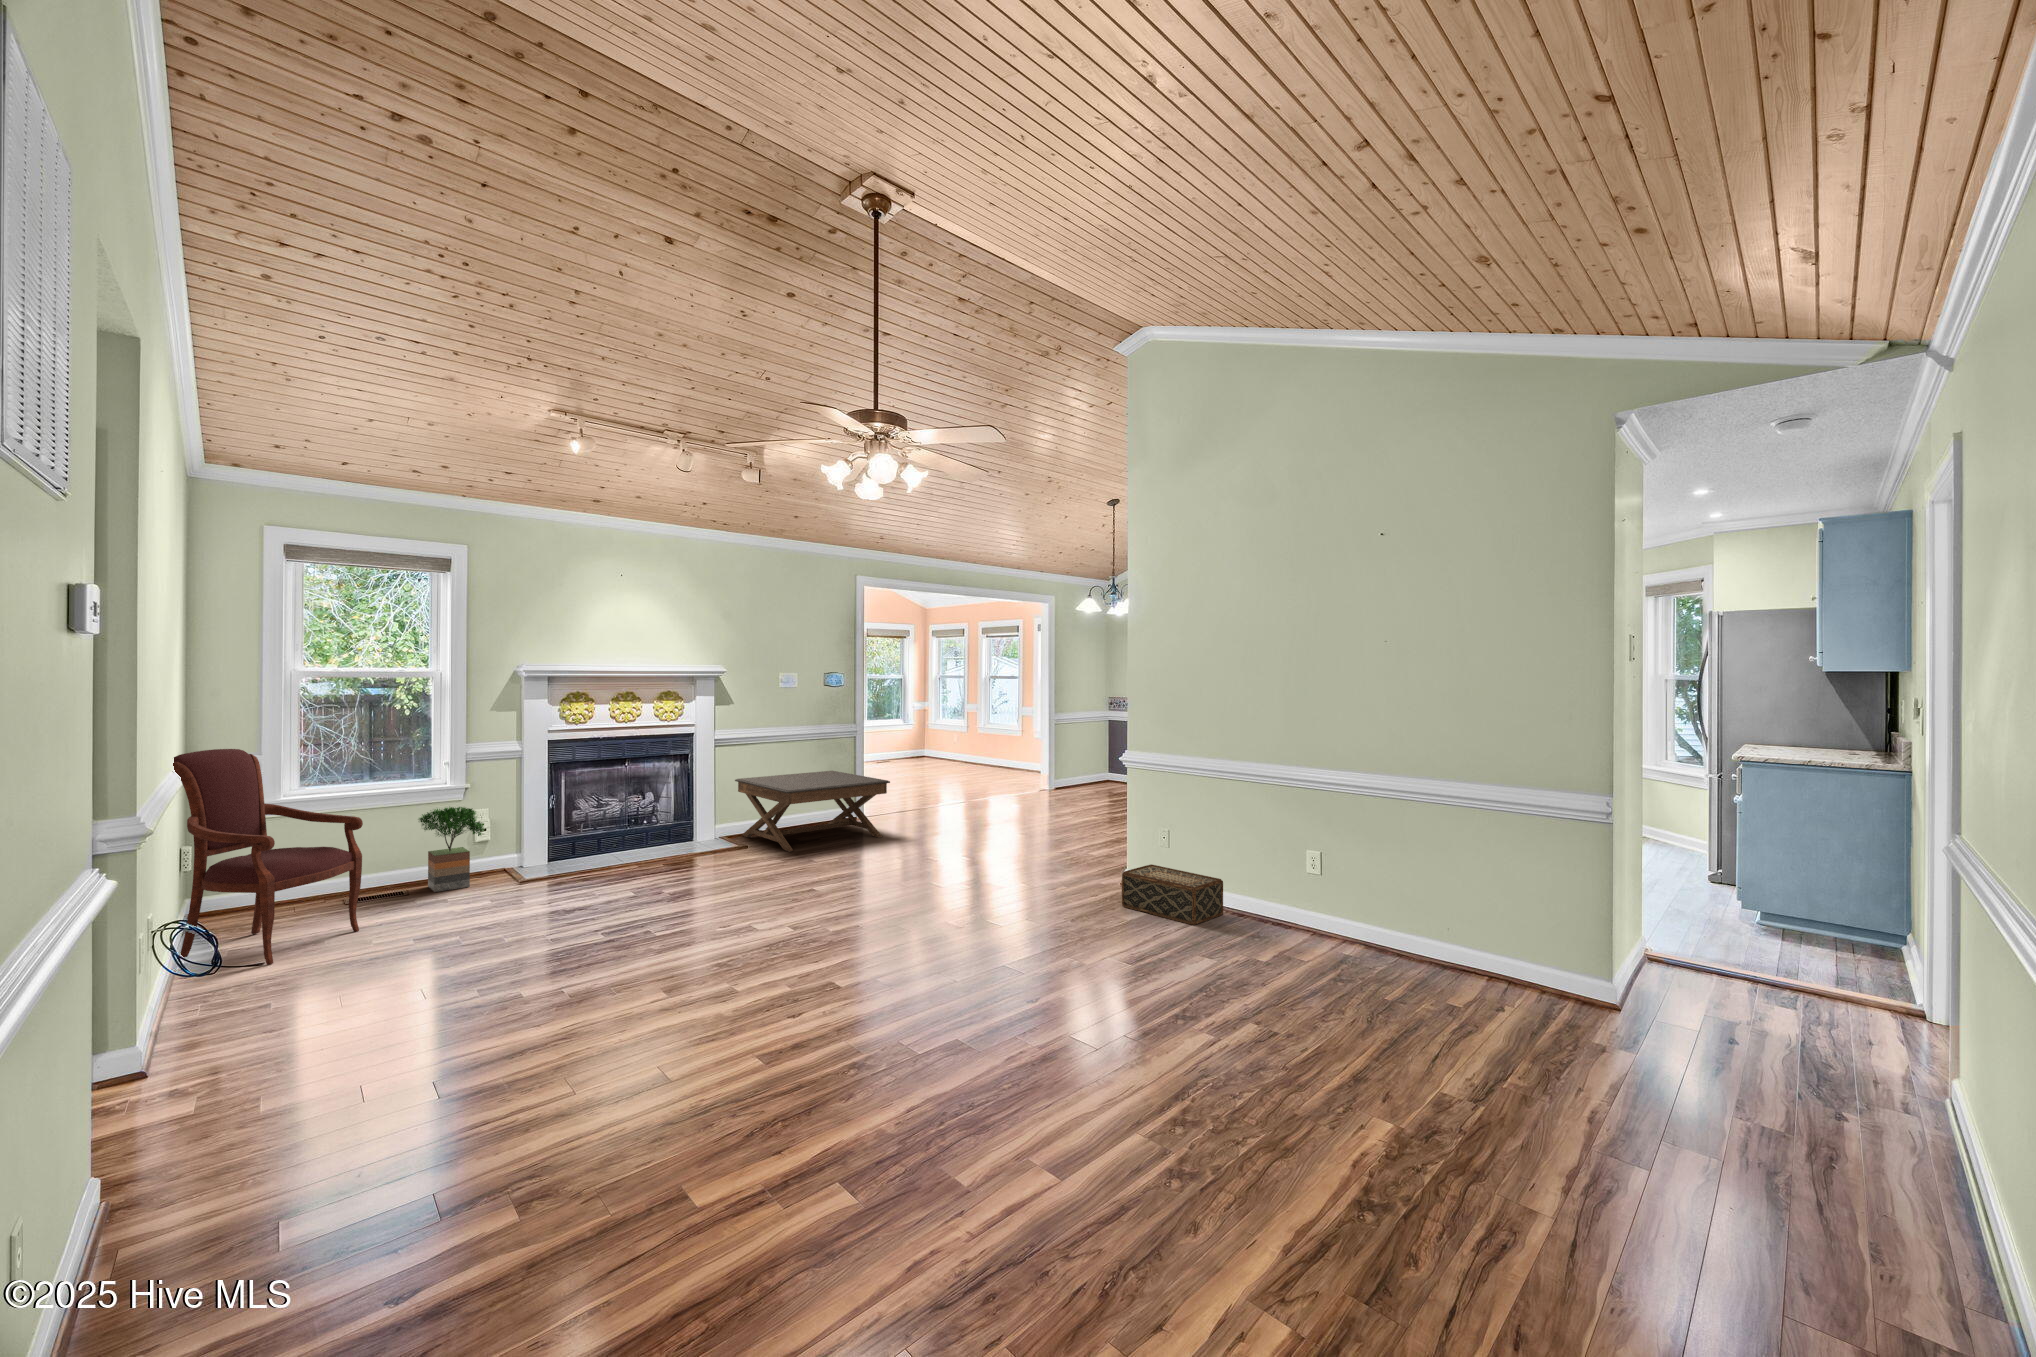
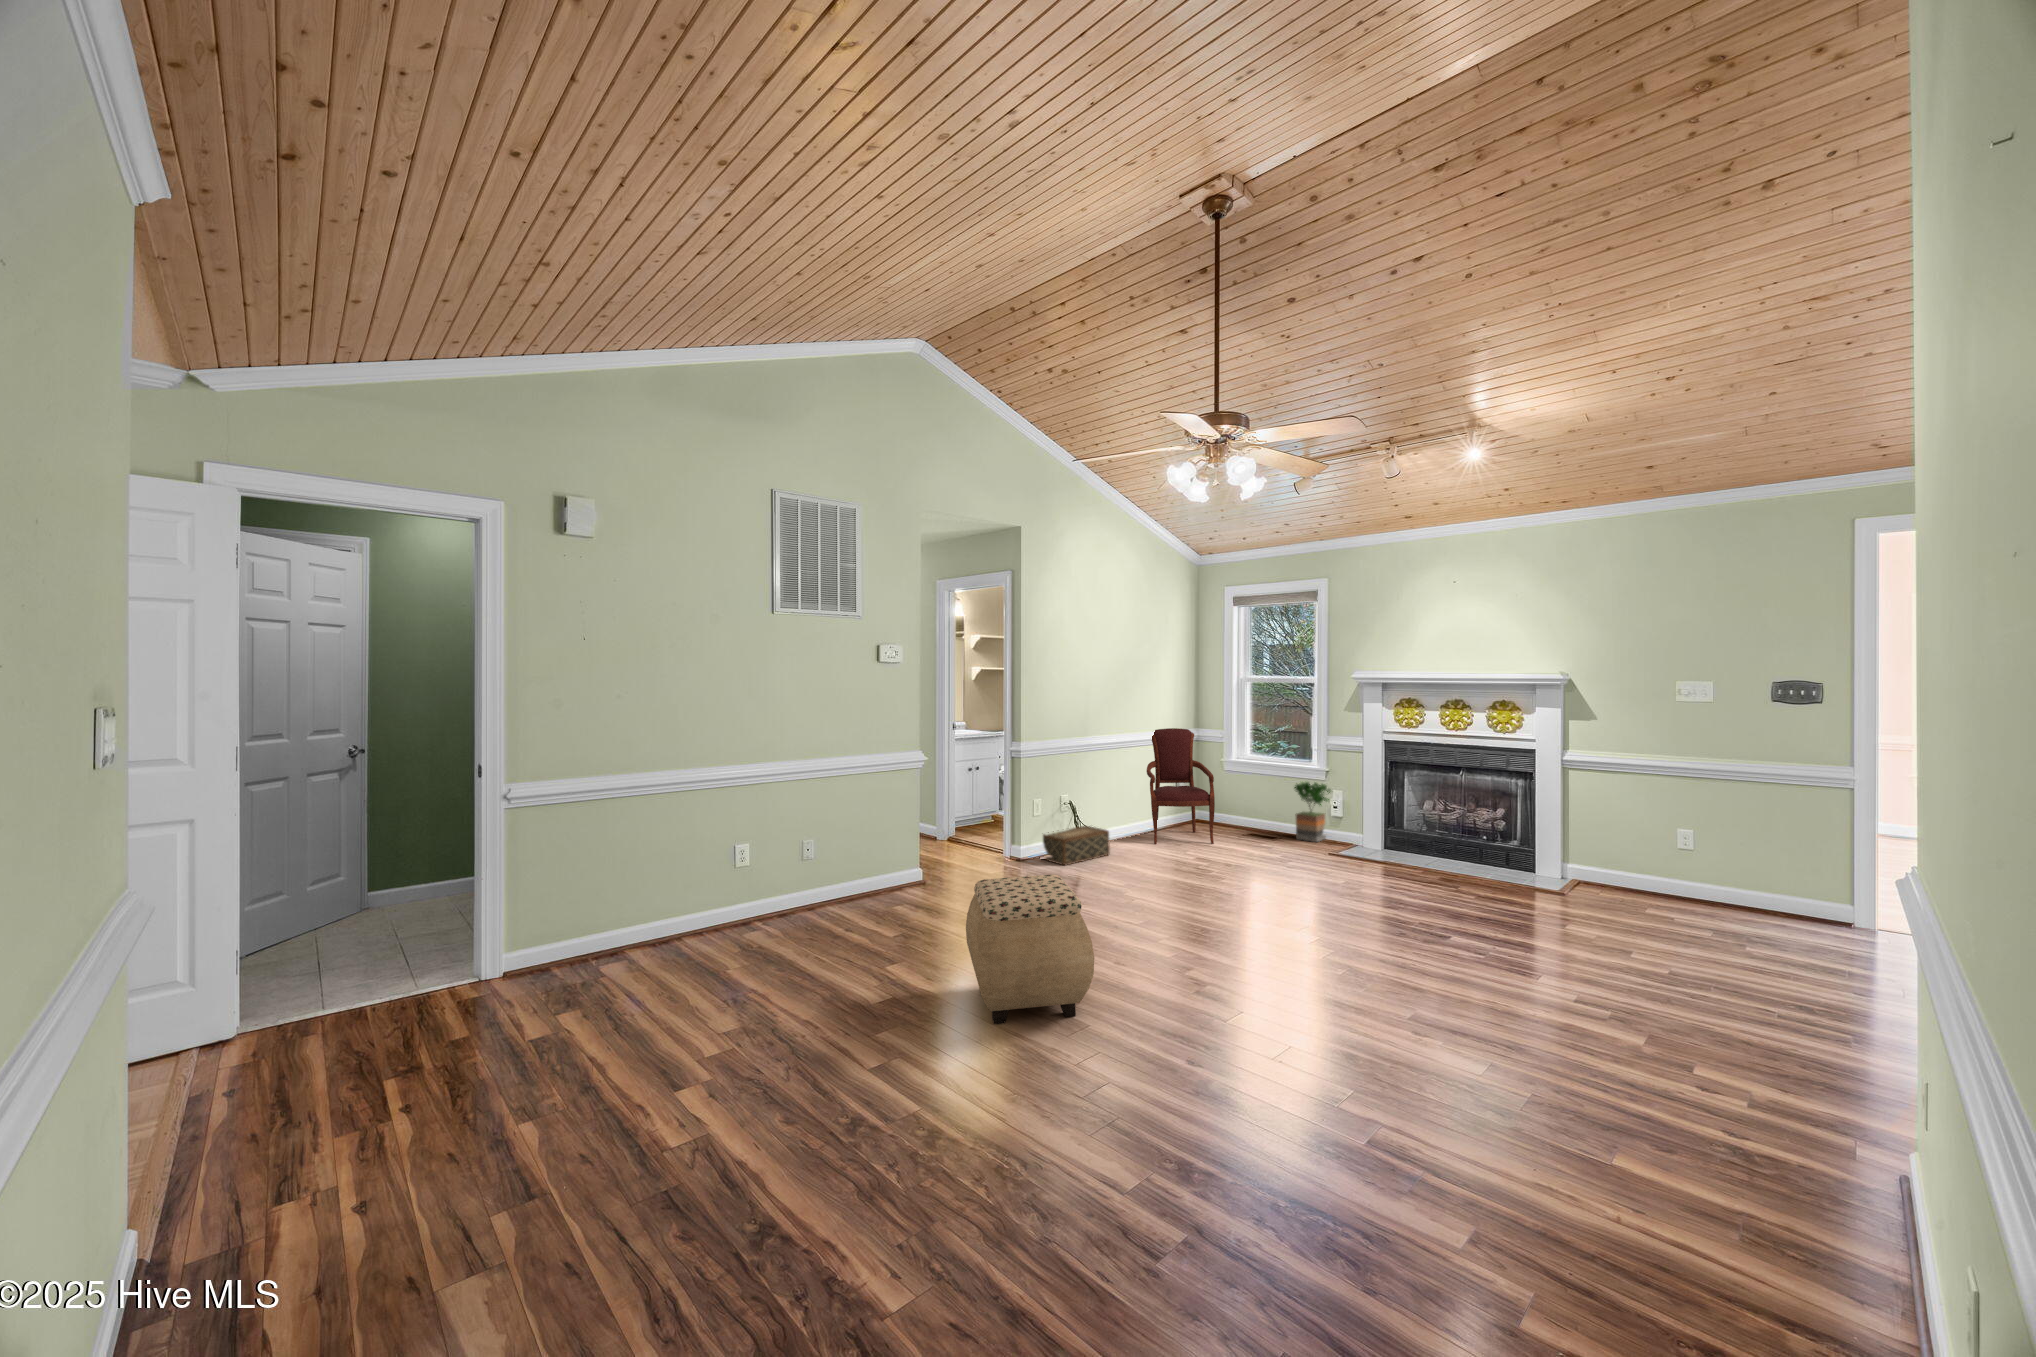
coffee table: present [735,771,890,852] -> none [1587,807,1815,938]
woven basket: present [1122,864,1223,925] -> present [1043,825,1110,865]
ottoman: none [818,911,978,1109] -> present [966,874,1094,1024]

